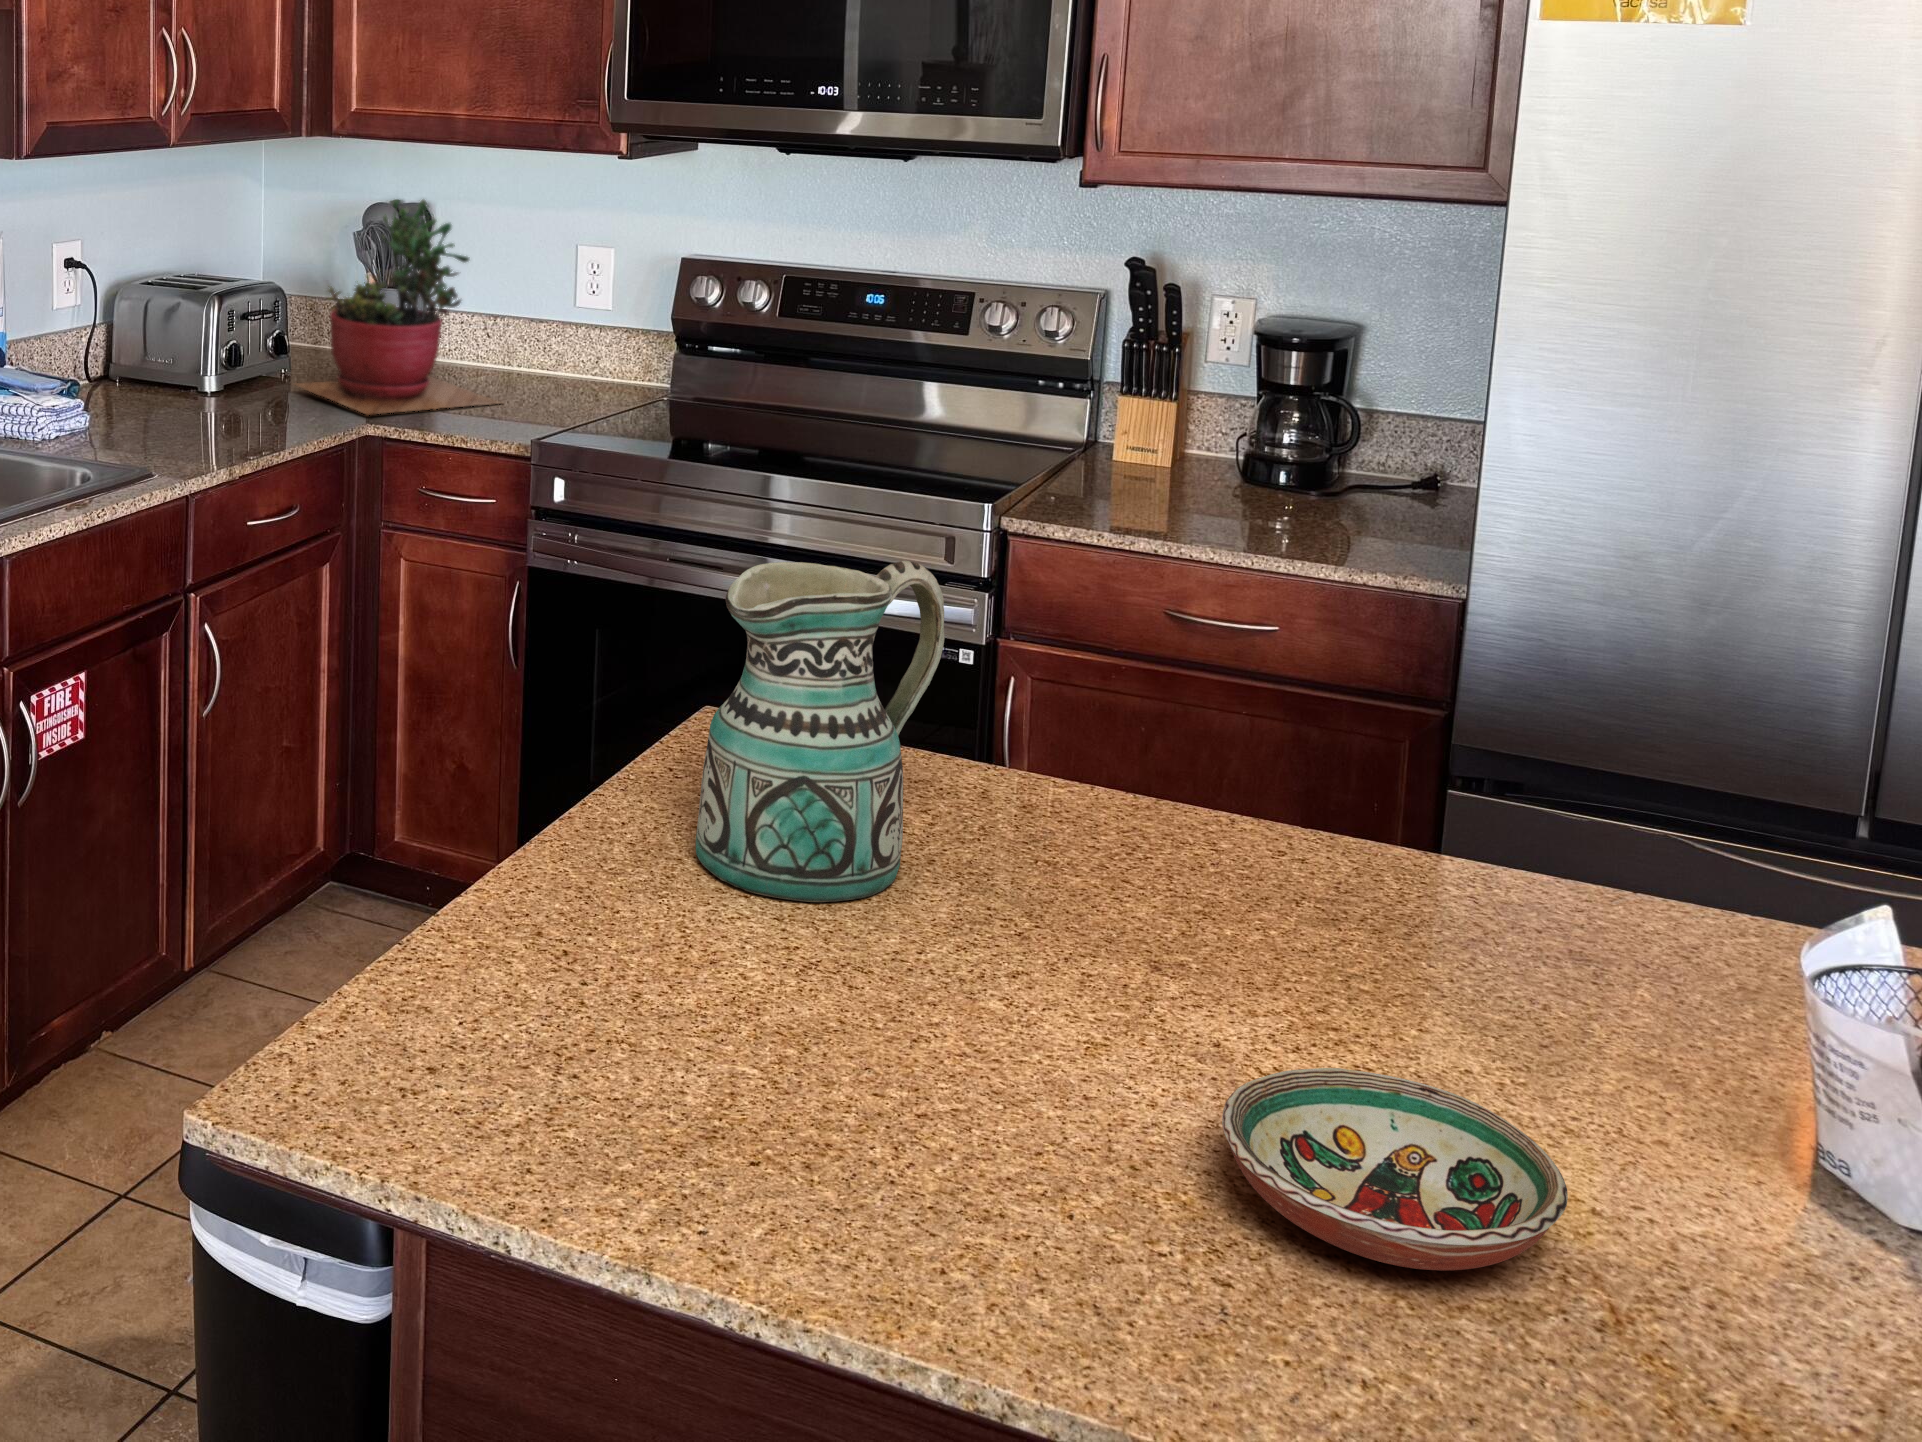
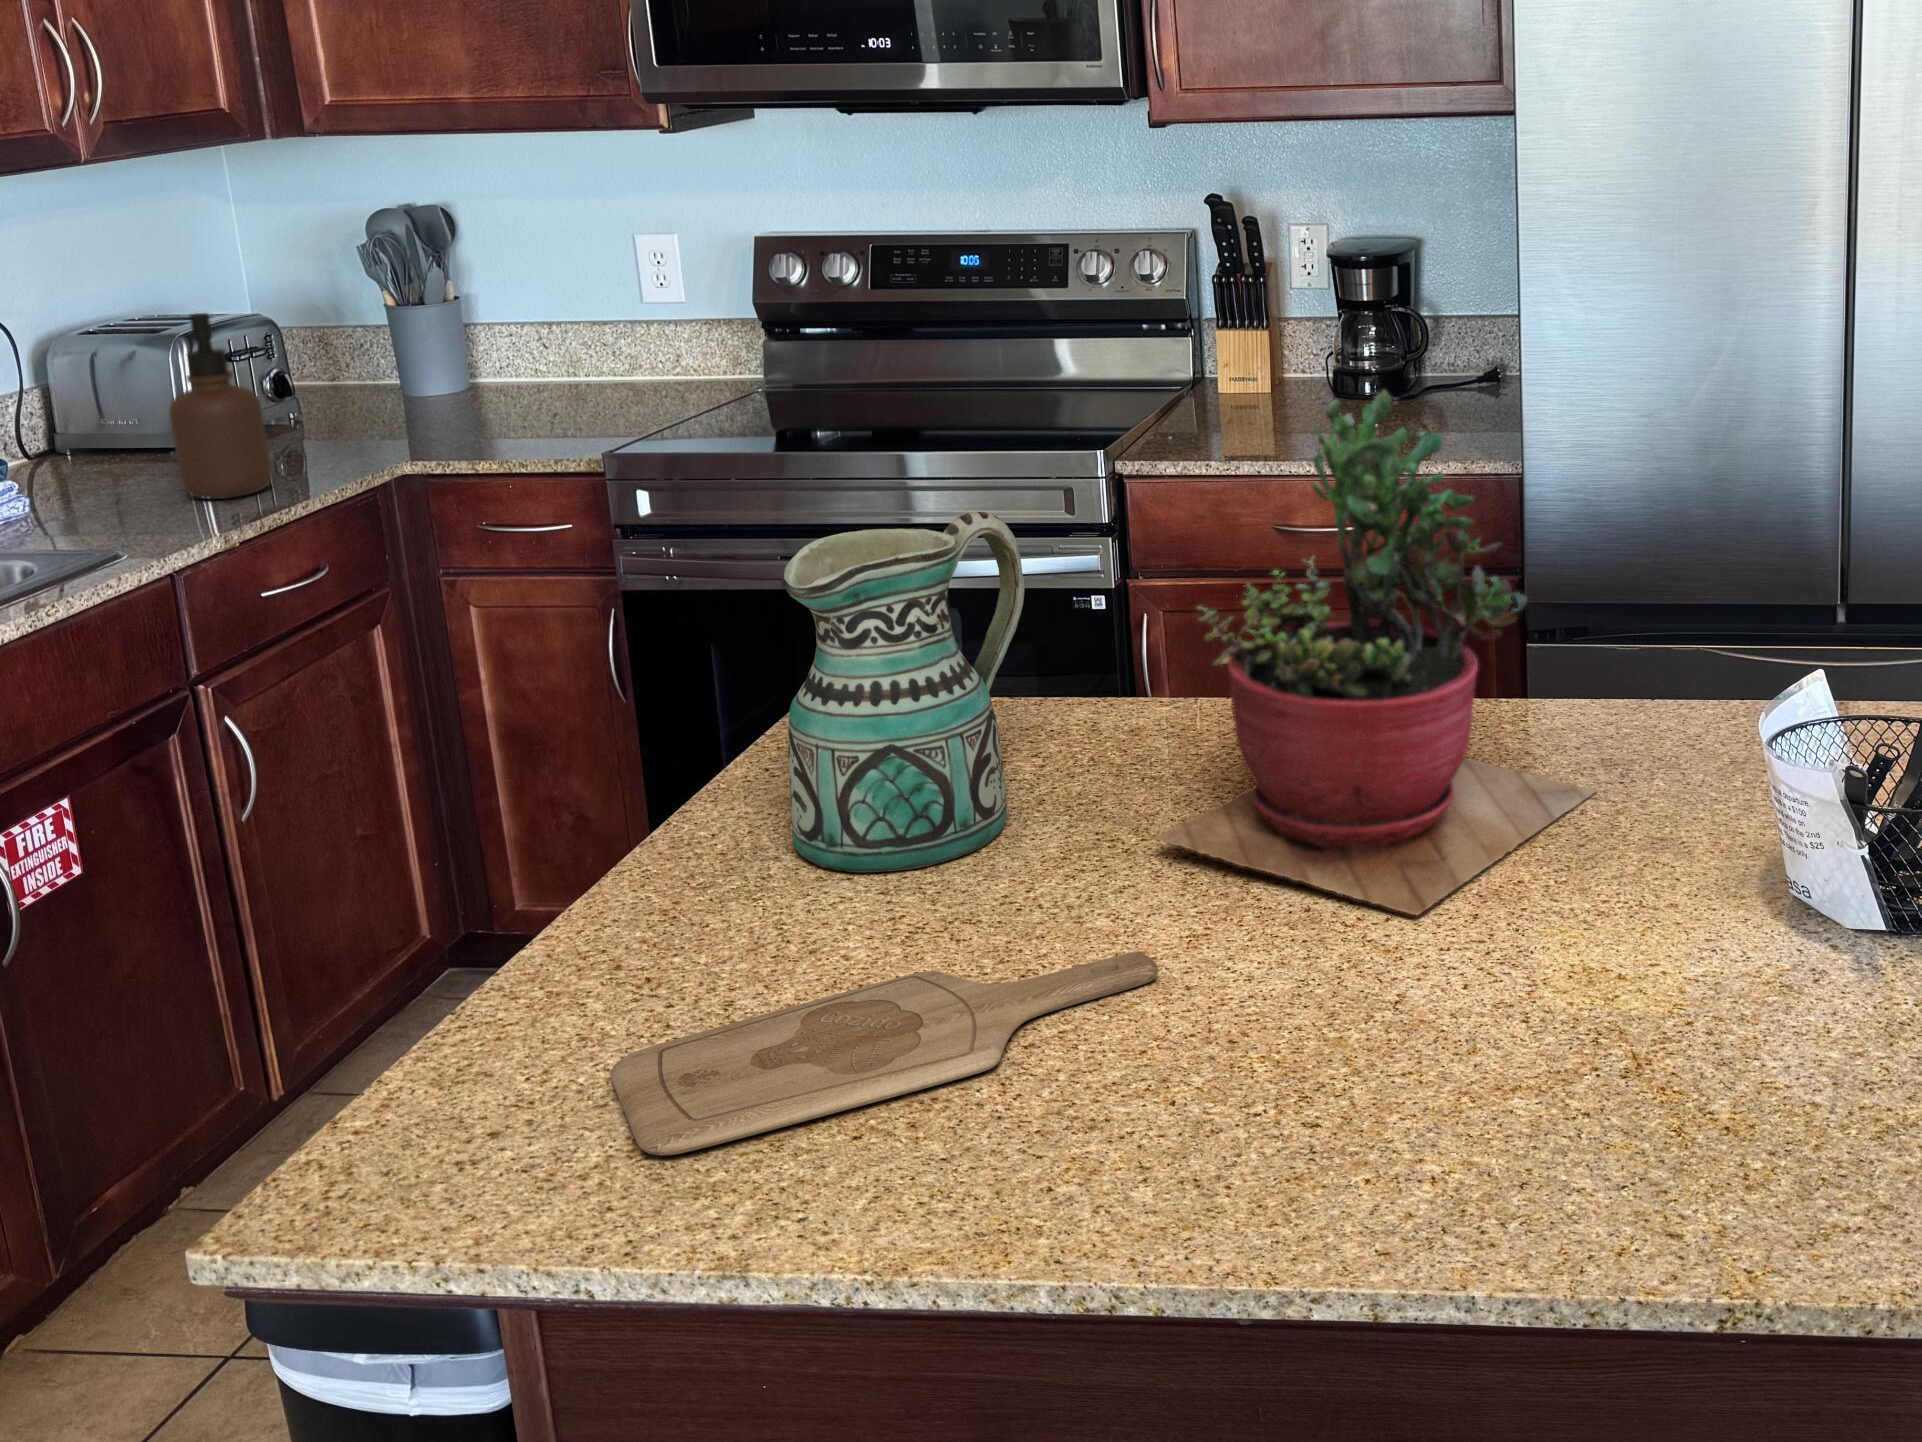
succulent plant: present [296,199,499,415] -> present [1155,390,1596,915]
soap dispenser: none [199,277,268,437] -> present [169,313,272,499]
cutting board: none [533,1010,1056,1133] -> present [611,952,1158,1155]
decorative bowl: present [1222,1068,1568,1270] -> none [1302,904,1592,1068]

